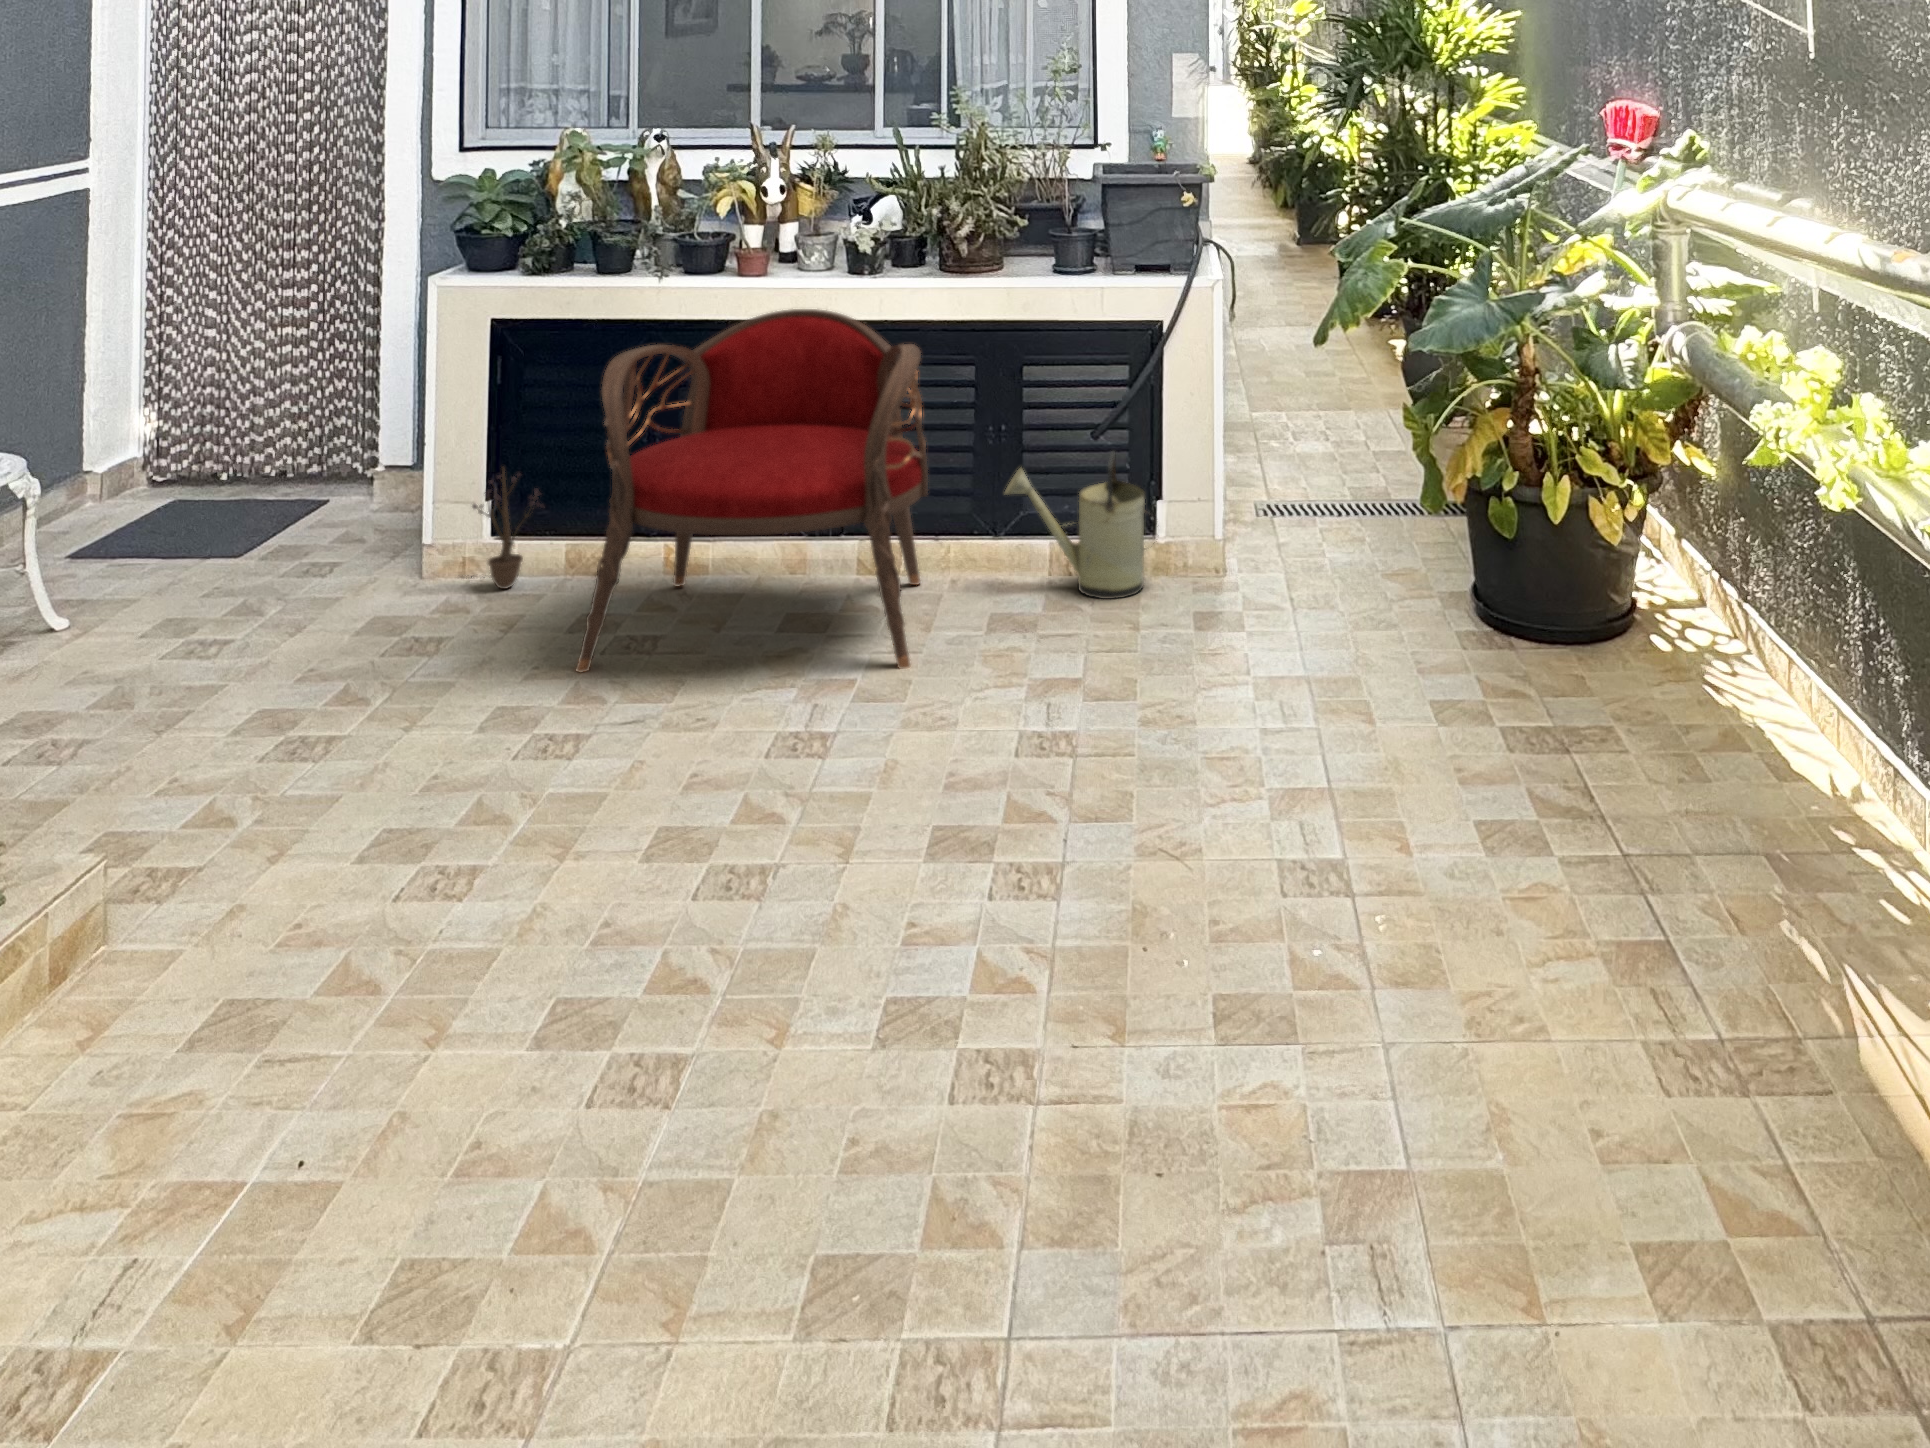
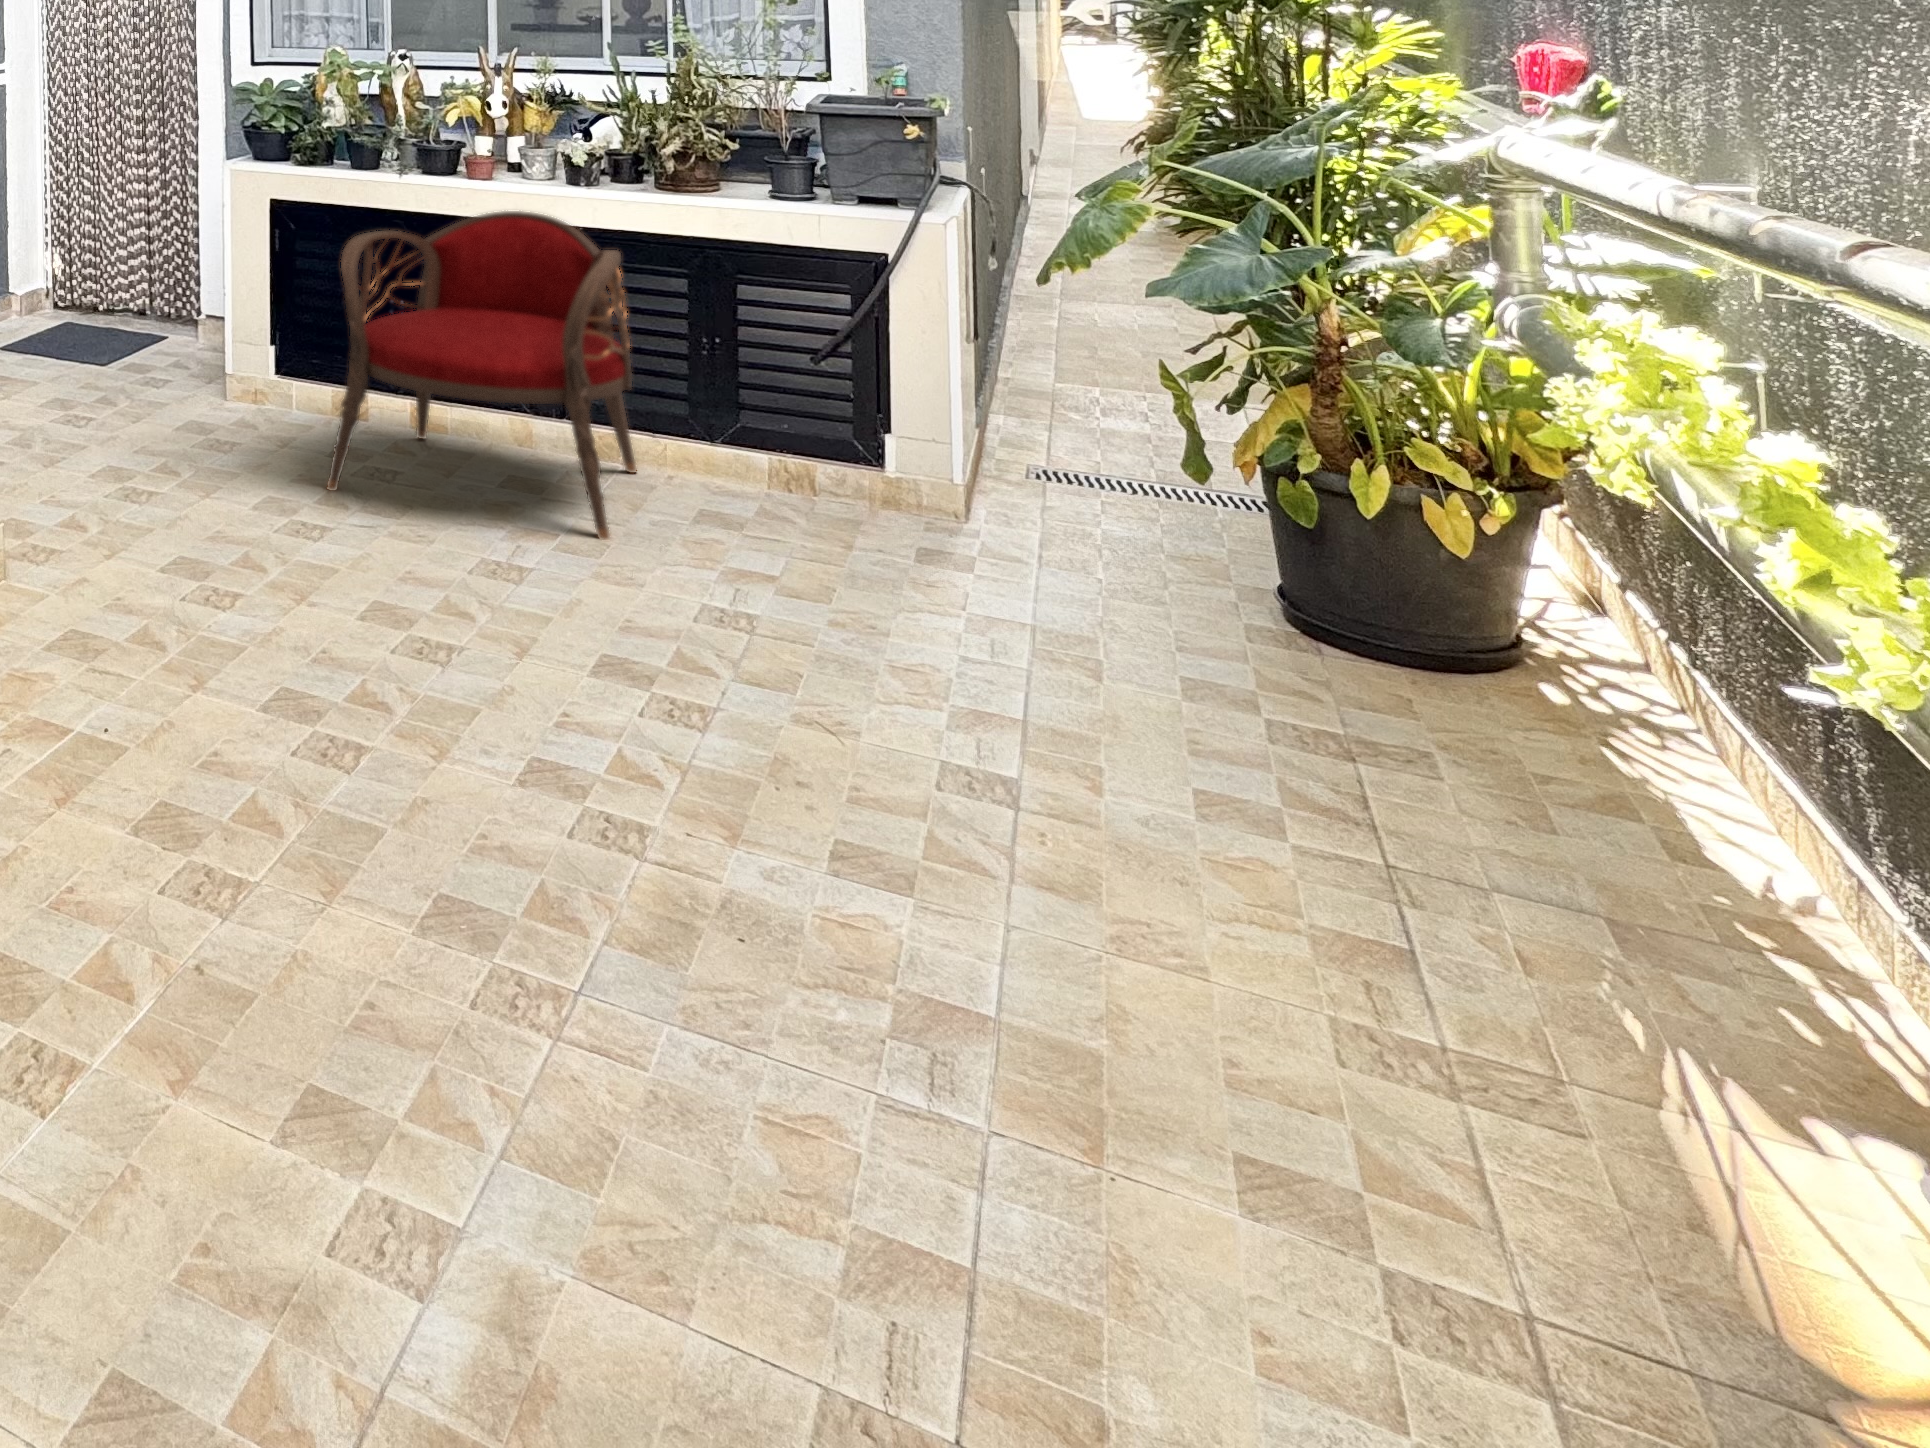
watering can: present [1005,452,1150,599] -> none [716,375,883,519]
decorative plant: present [466,469,543,589] -> none [250,319,313,418]

